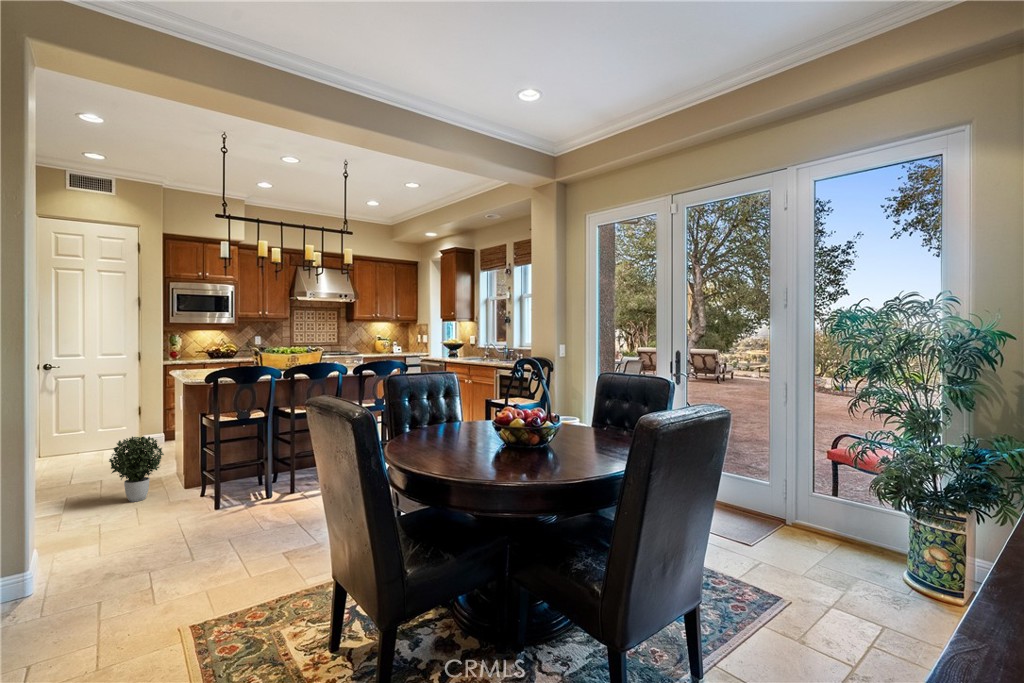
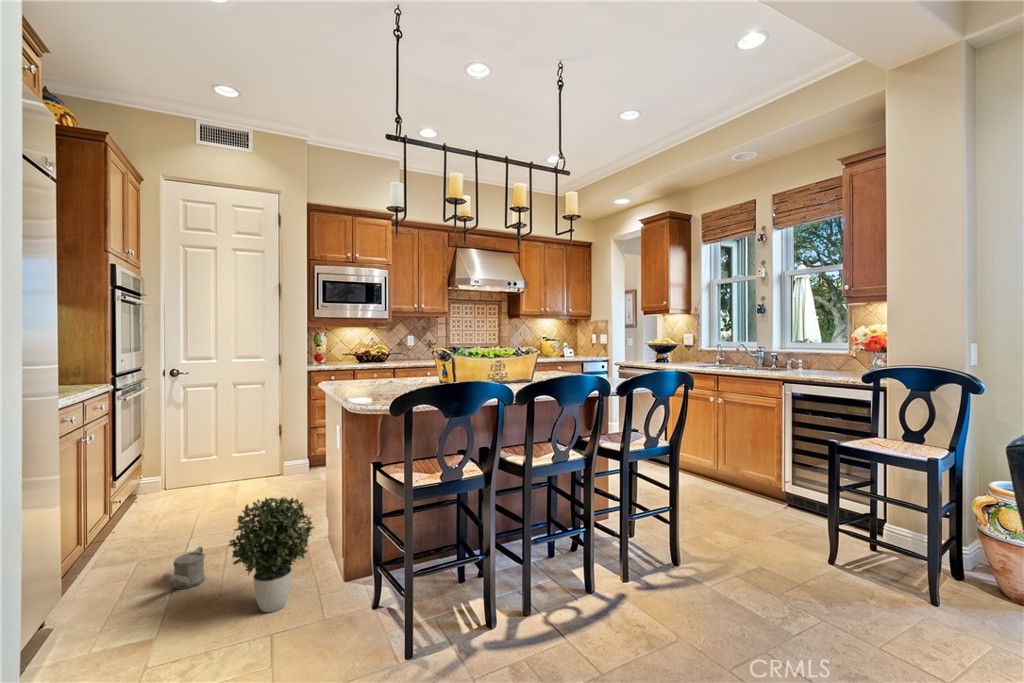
watering can: none [62,475,88,498] -> present [162,547,205,589]

